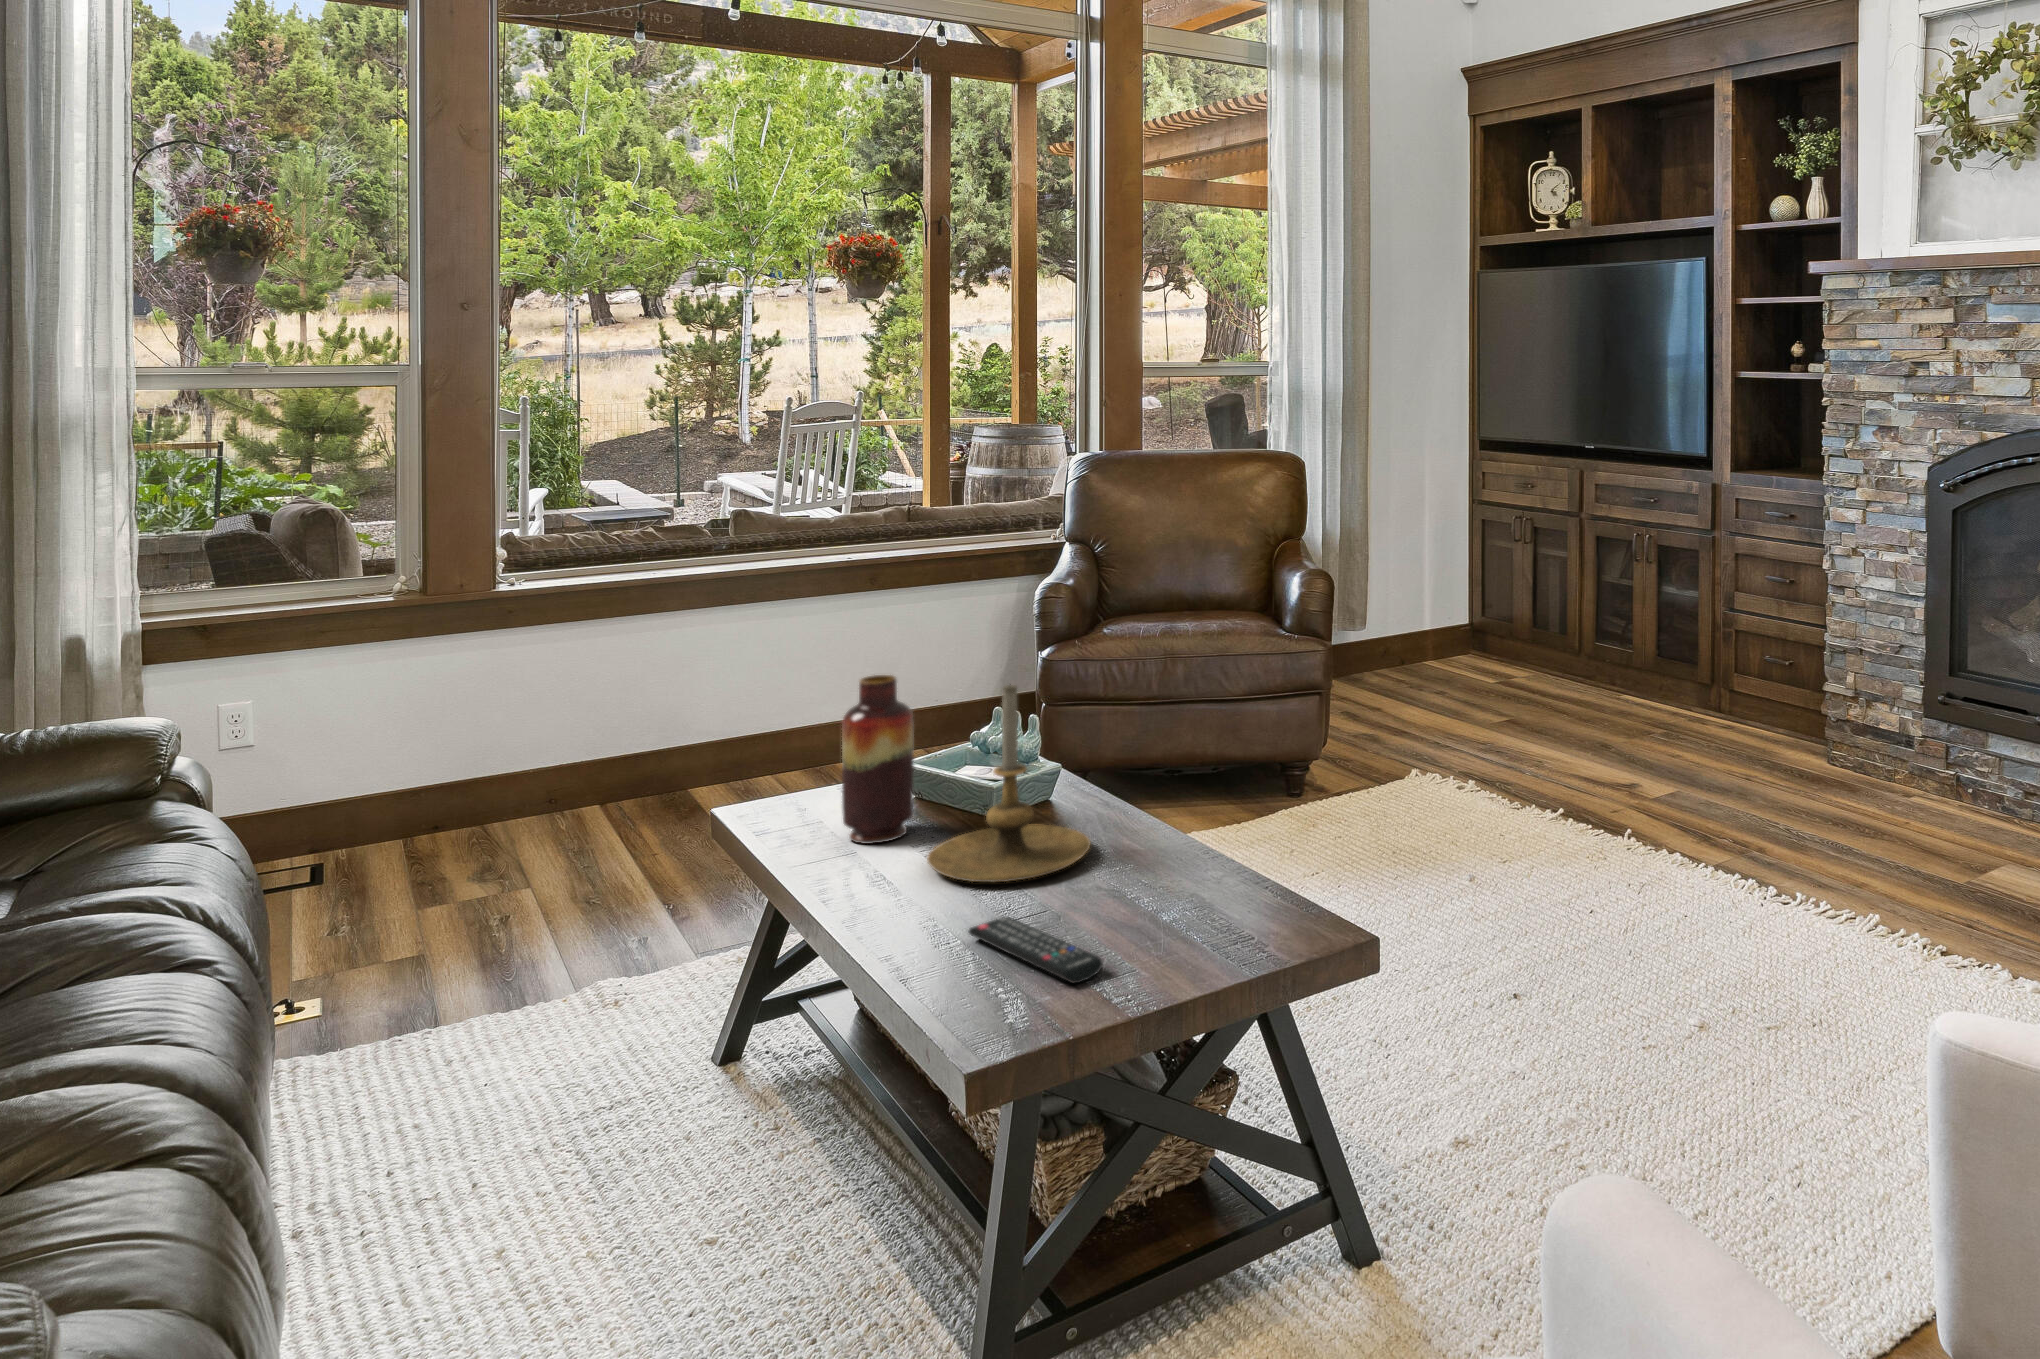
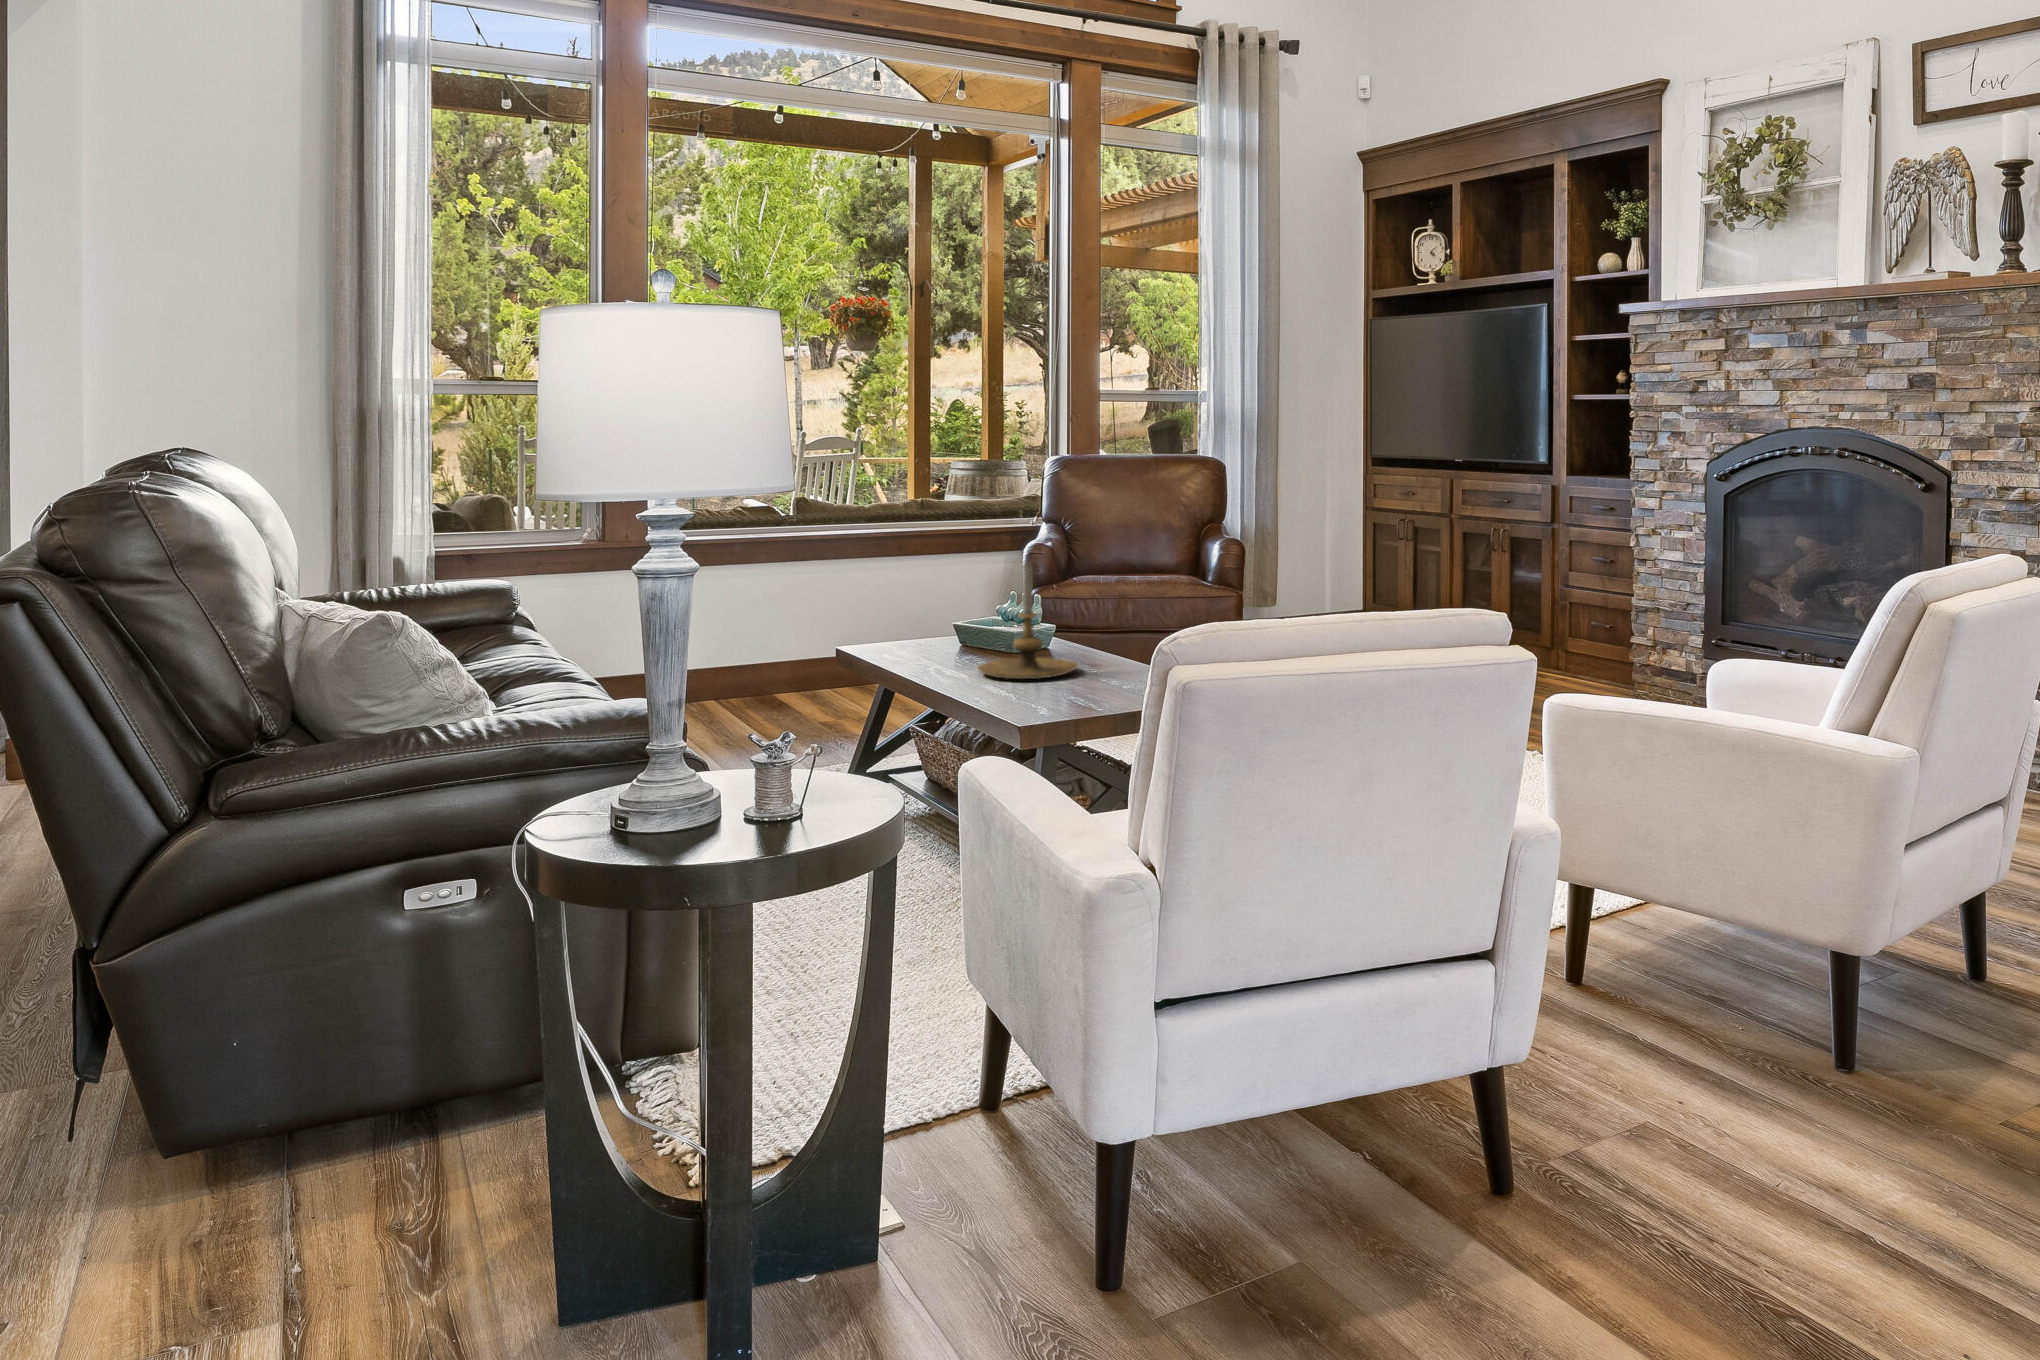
vase: present [842,675,914,844] -> none [921,561,964,666]
remote control: present [969,916,1102,983] -> none [1010,686,1091,710]

